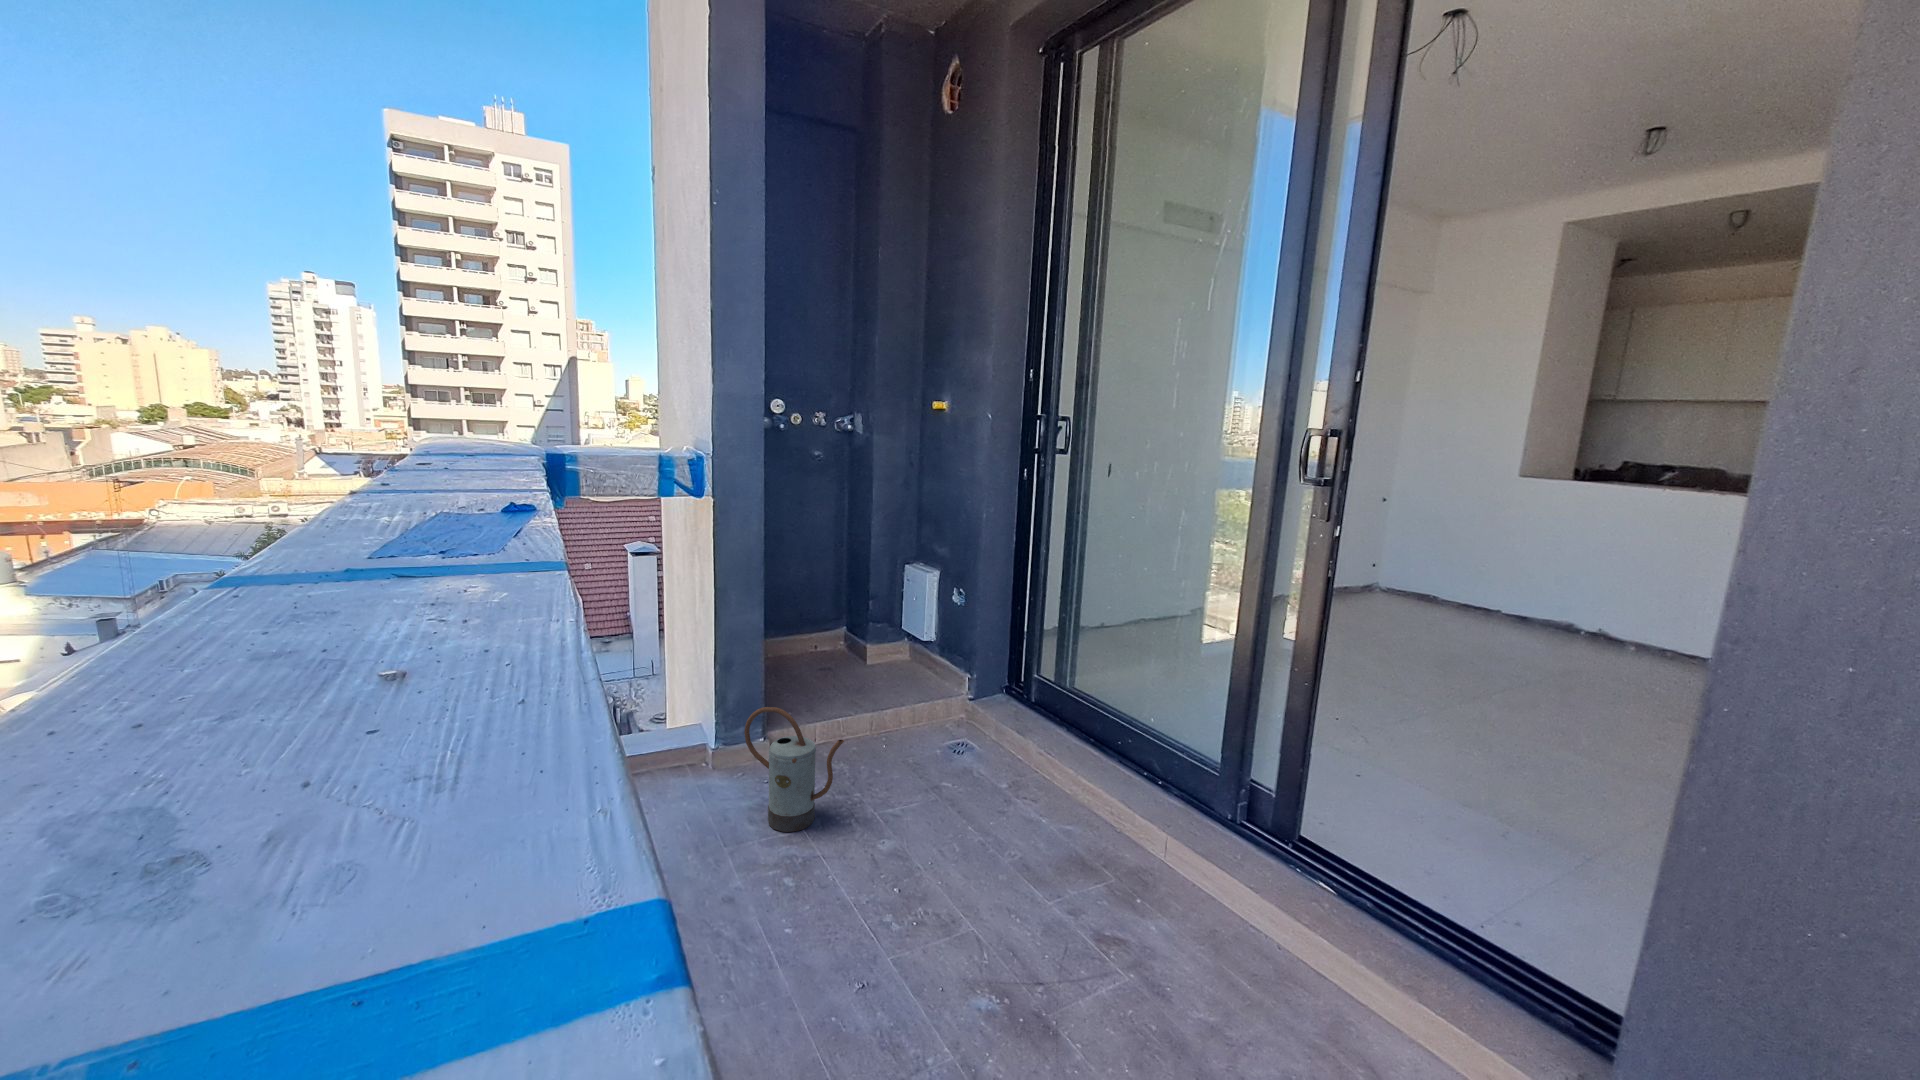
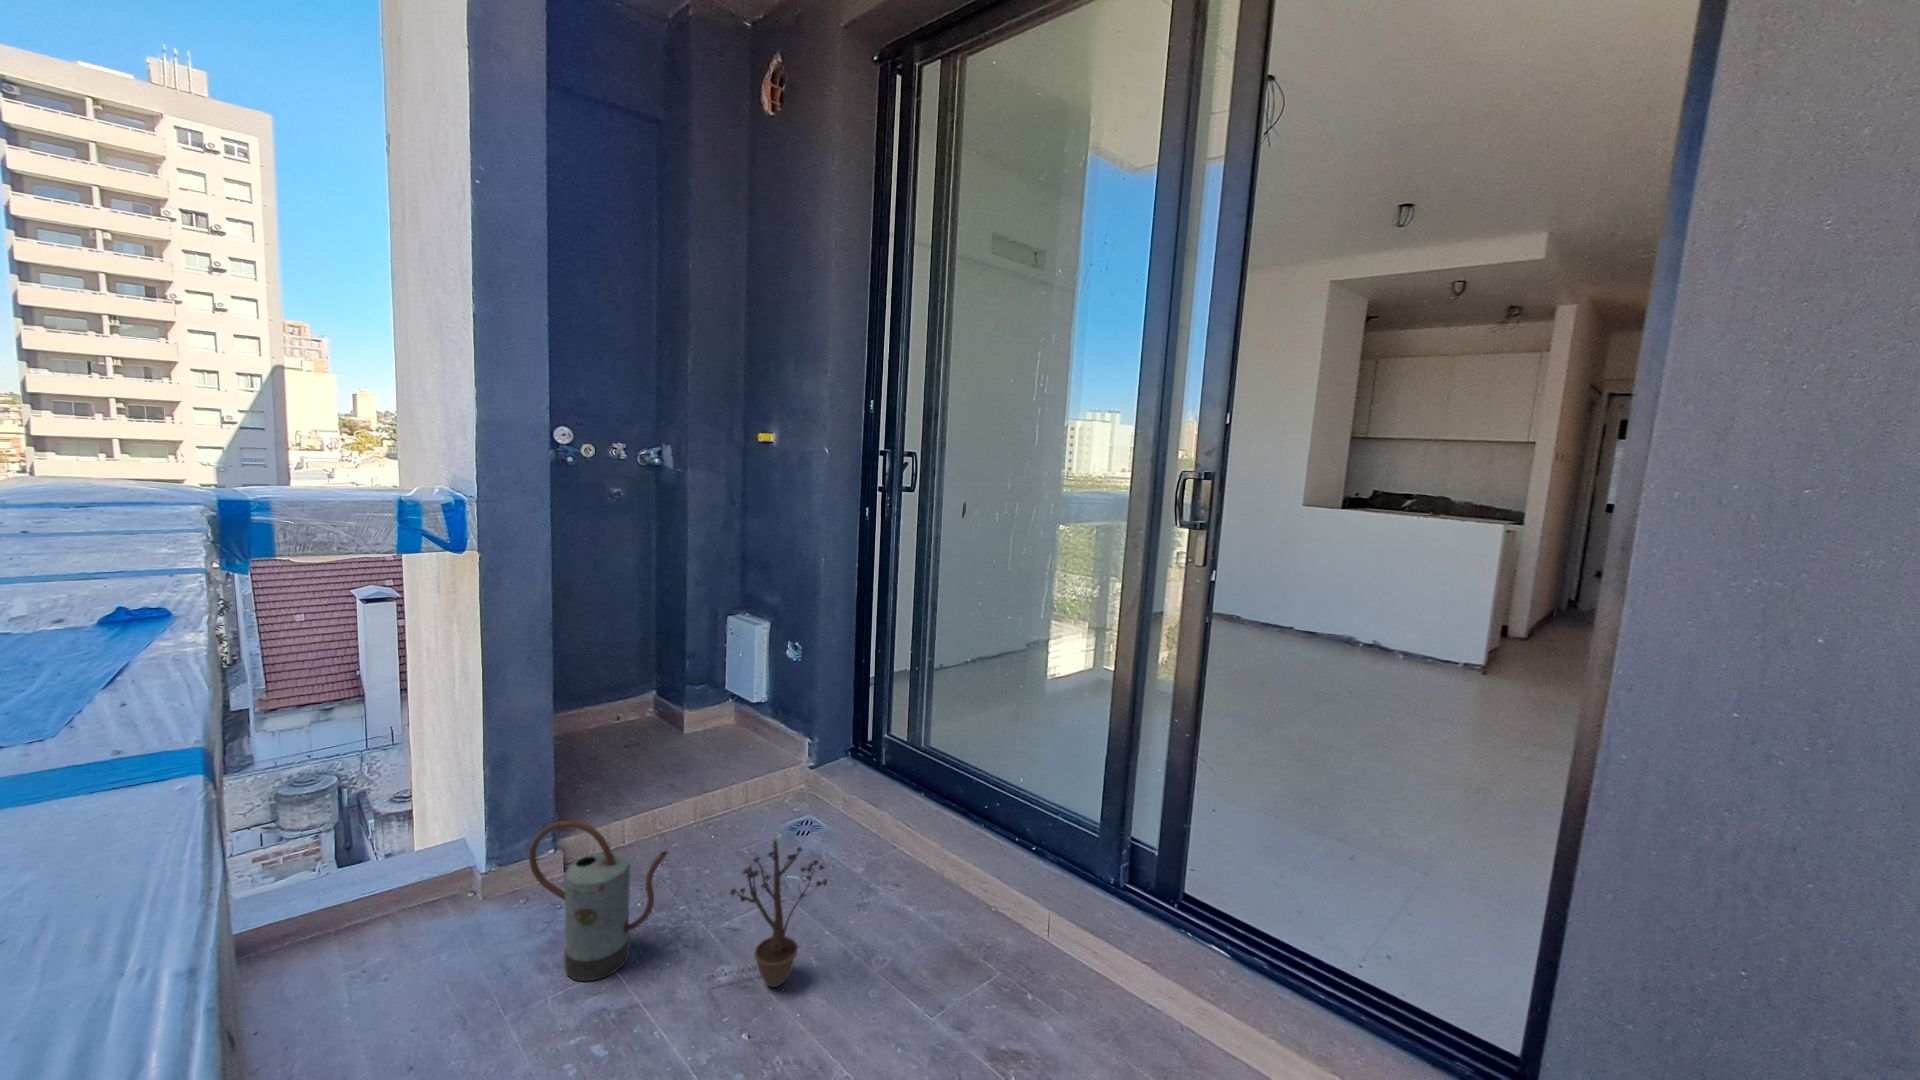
decorative plant: none [870,738,967,858] -> present [709,841,827,987]

